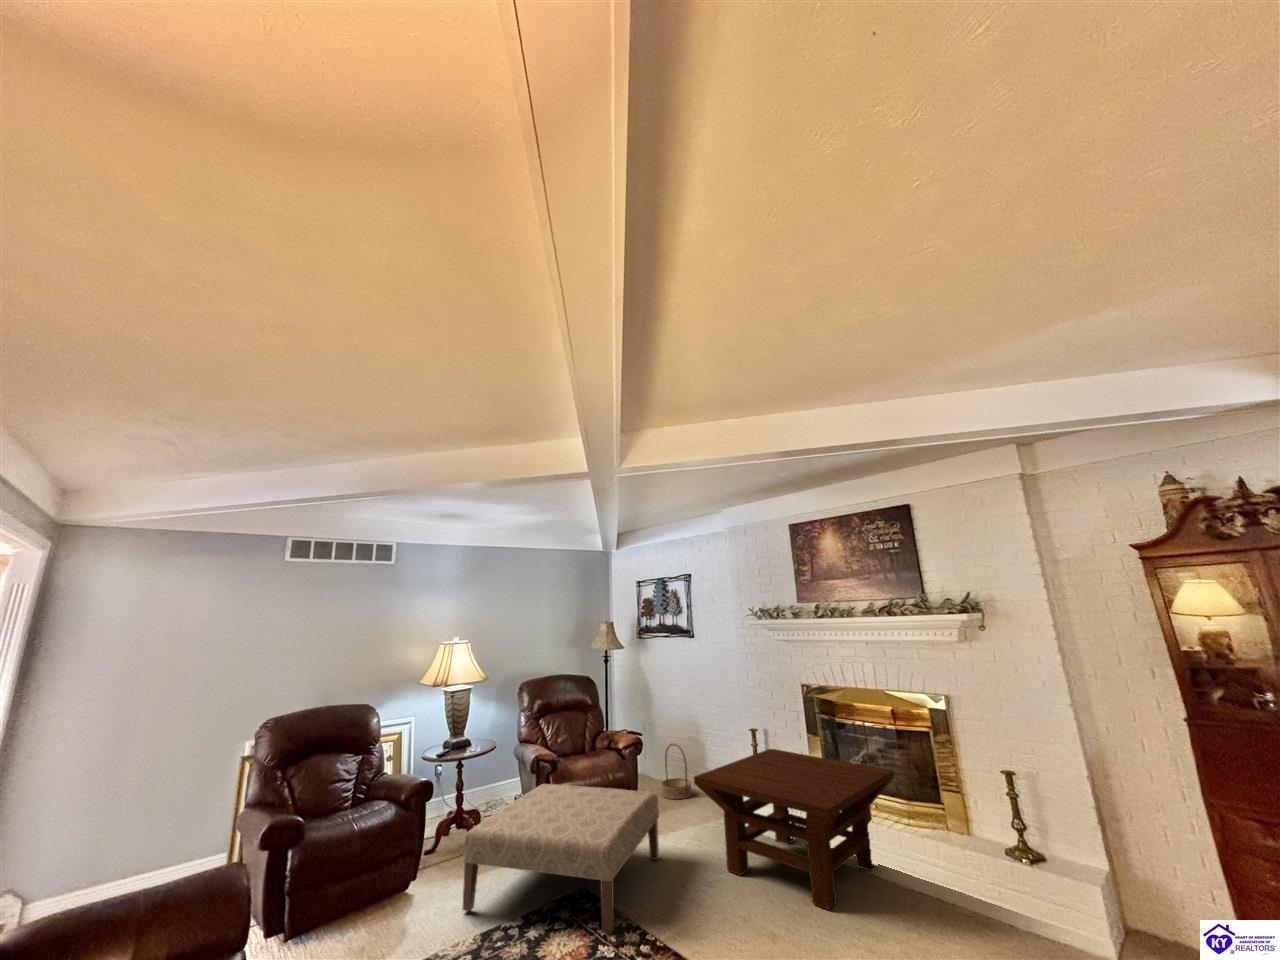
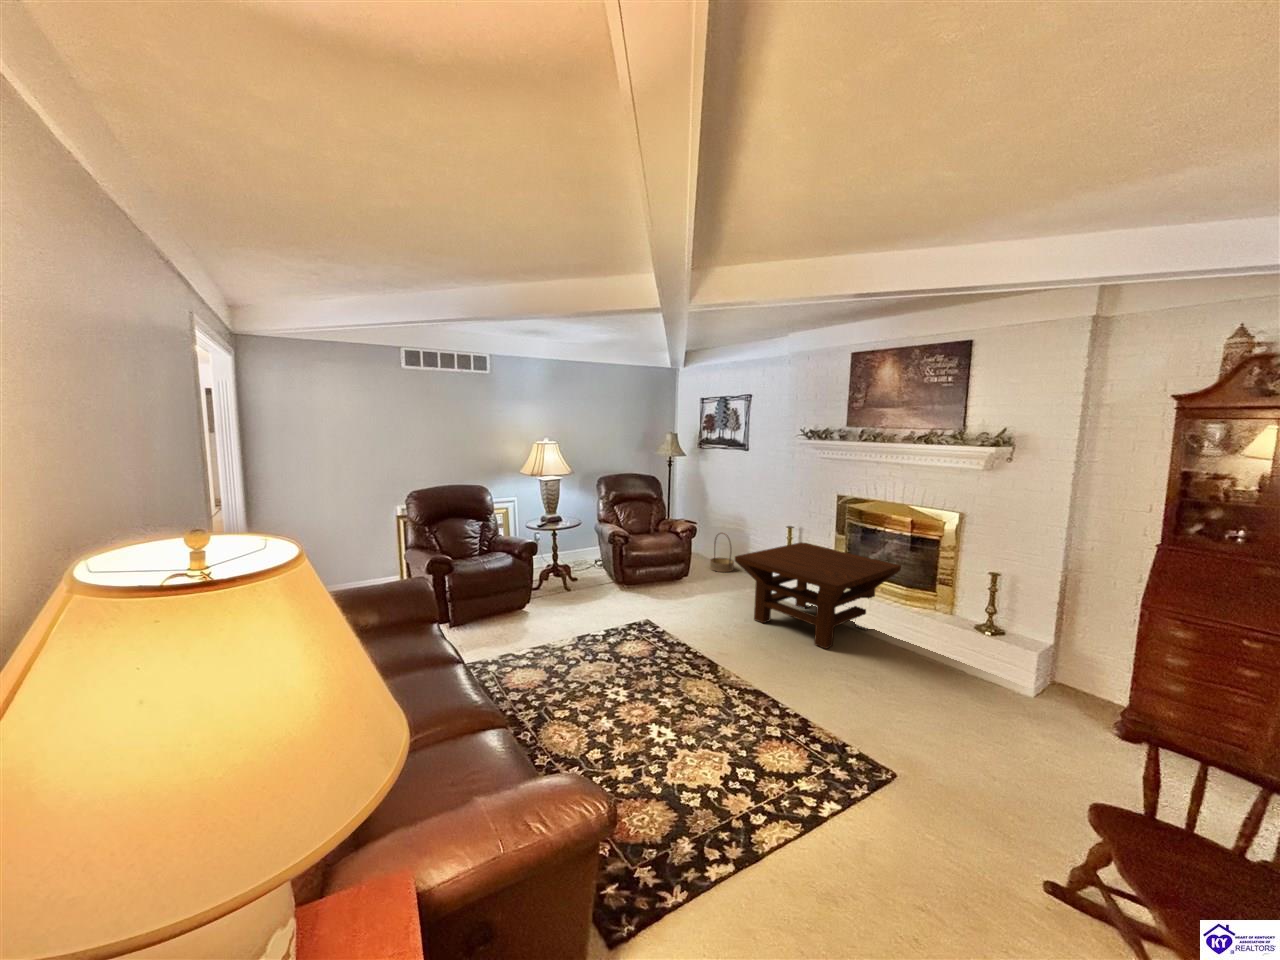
ottoman: present [463,784,659,934] -> none [563,552,705,646]

